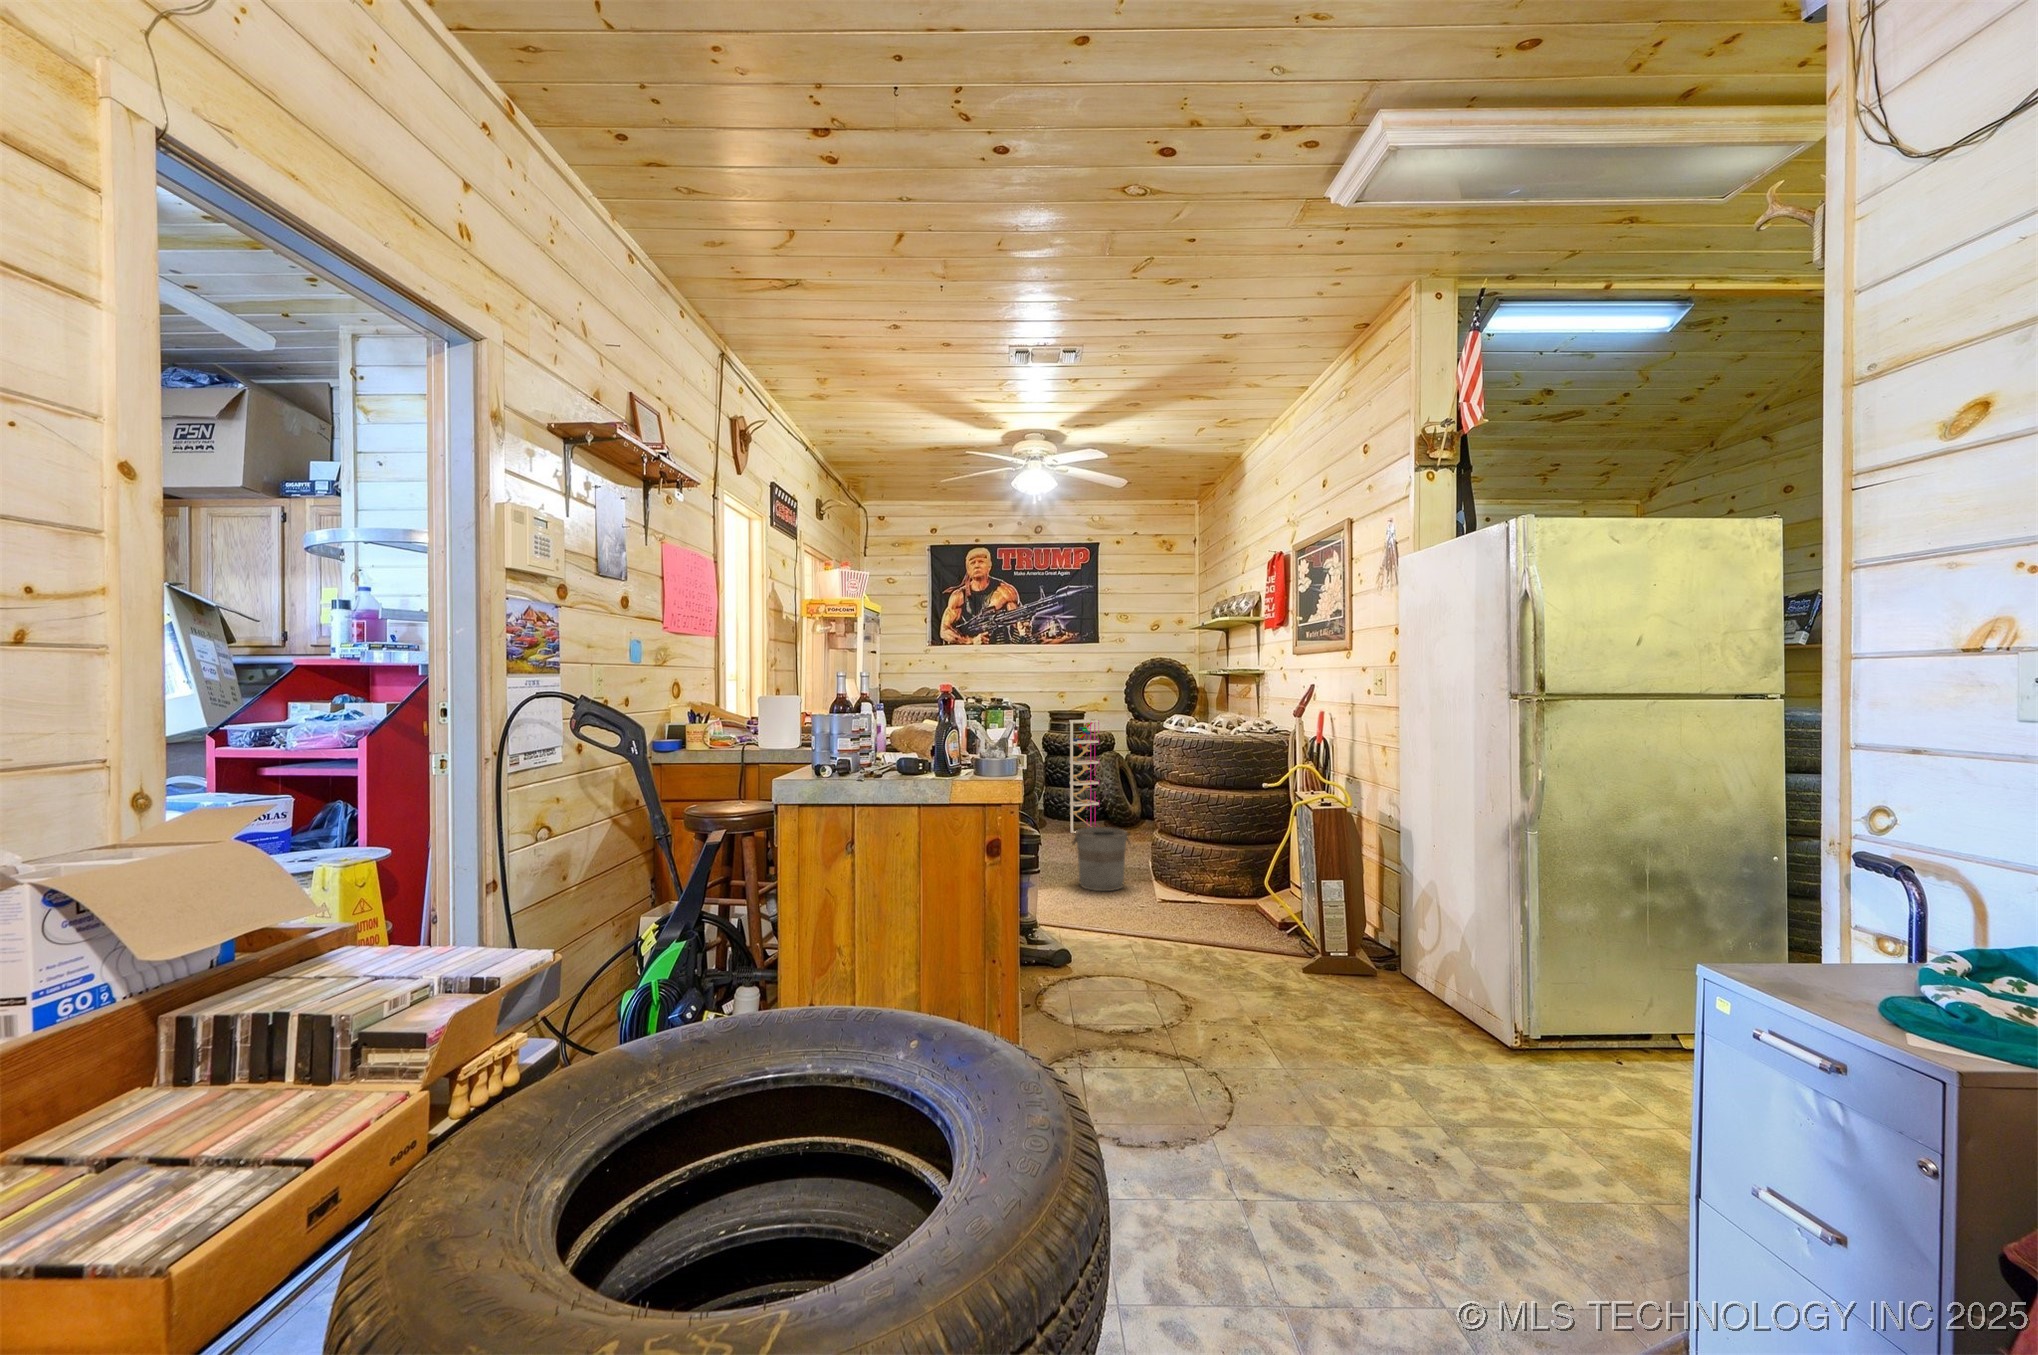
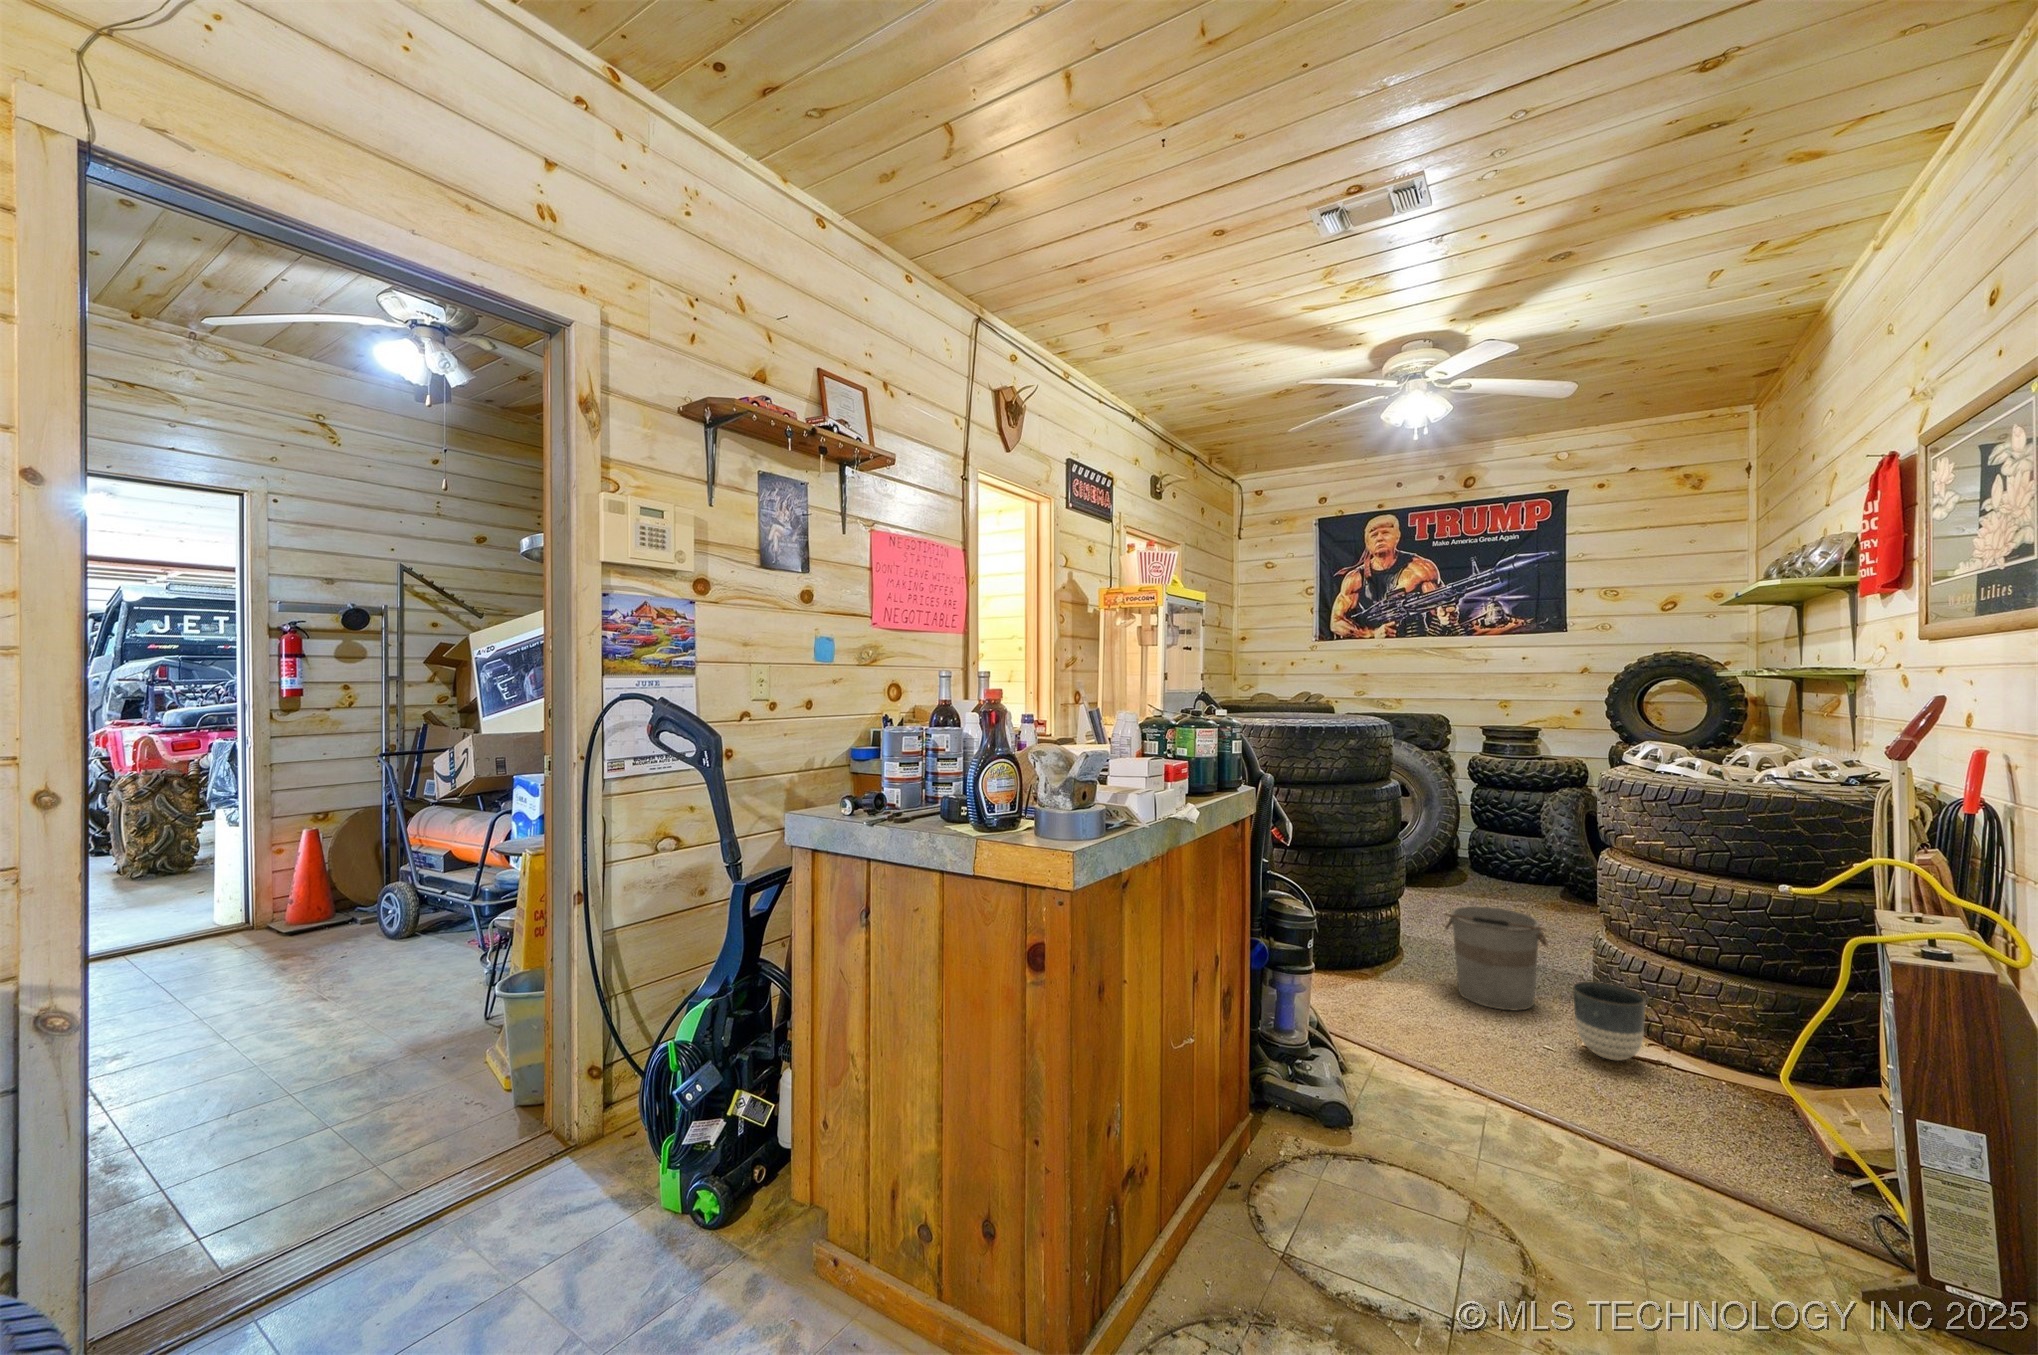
shelving unit: present [1069,719,1099,833] -> none [1493,741,1546,906]
planter: none [1153,860,1189,904] -> present [1573,982,1645,1061]

